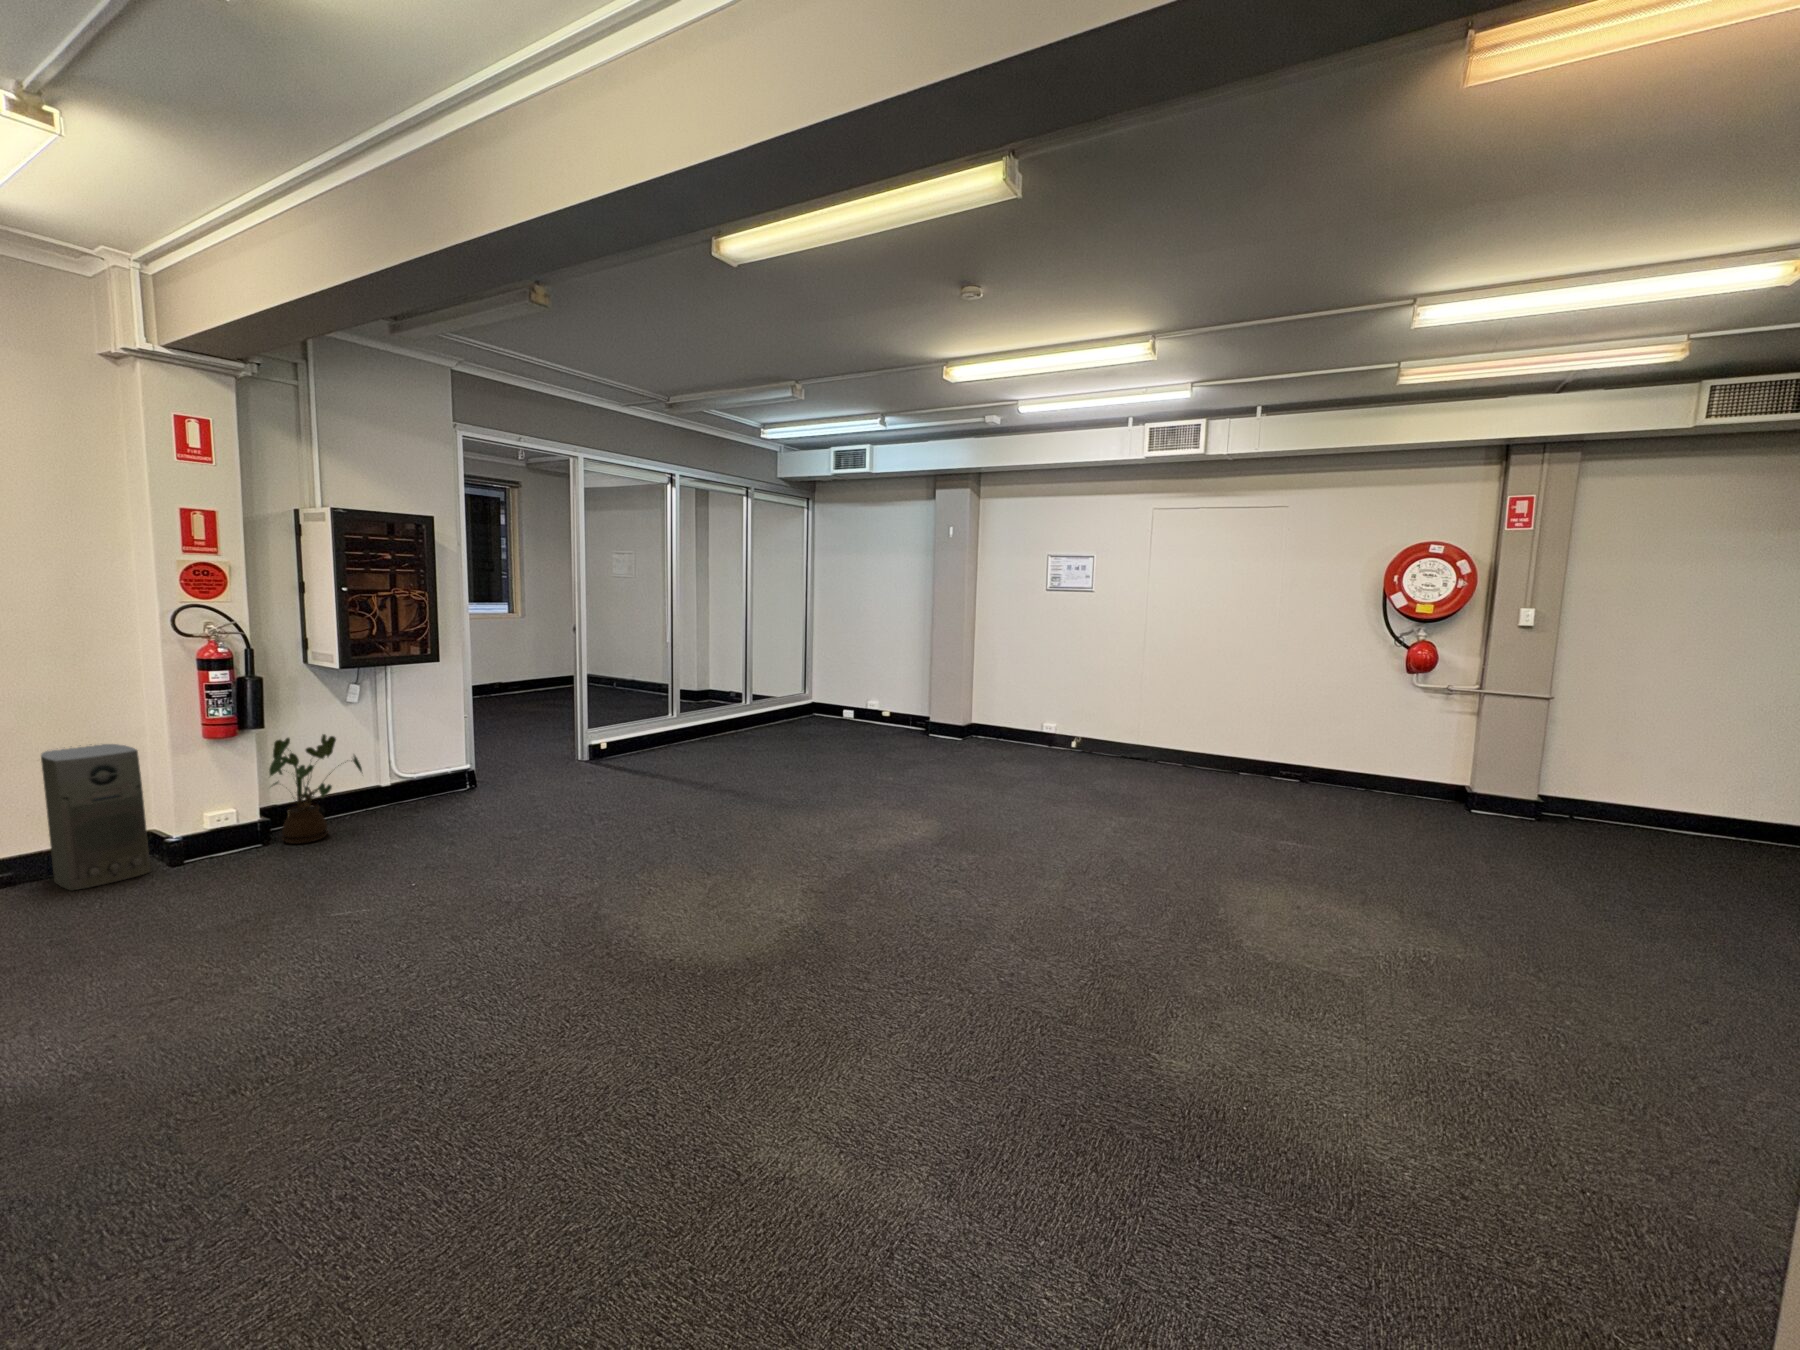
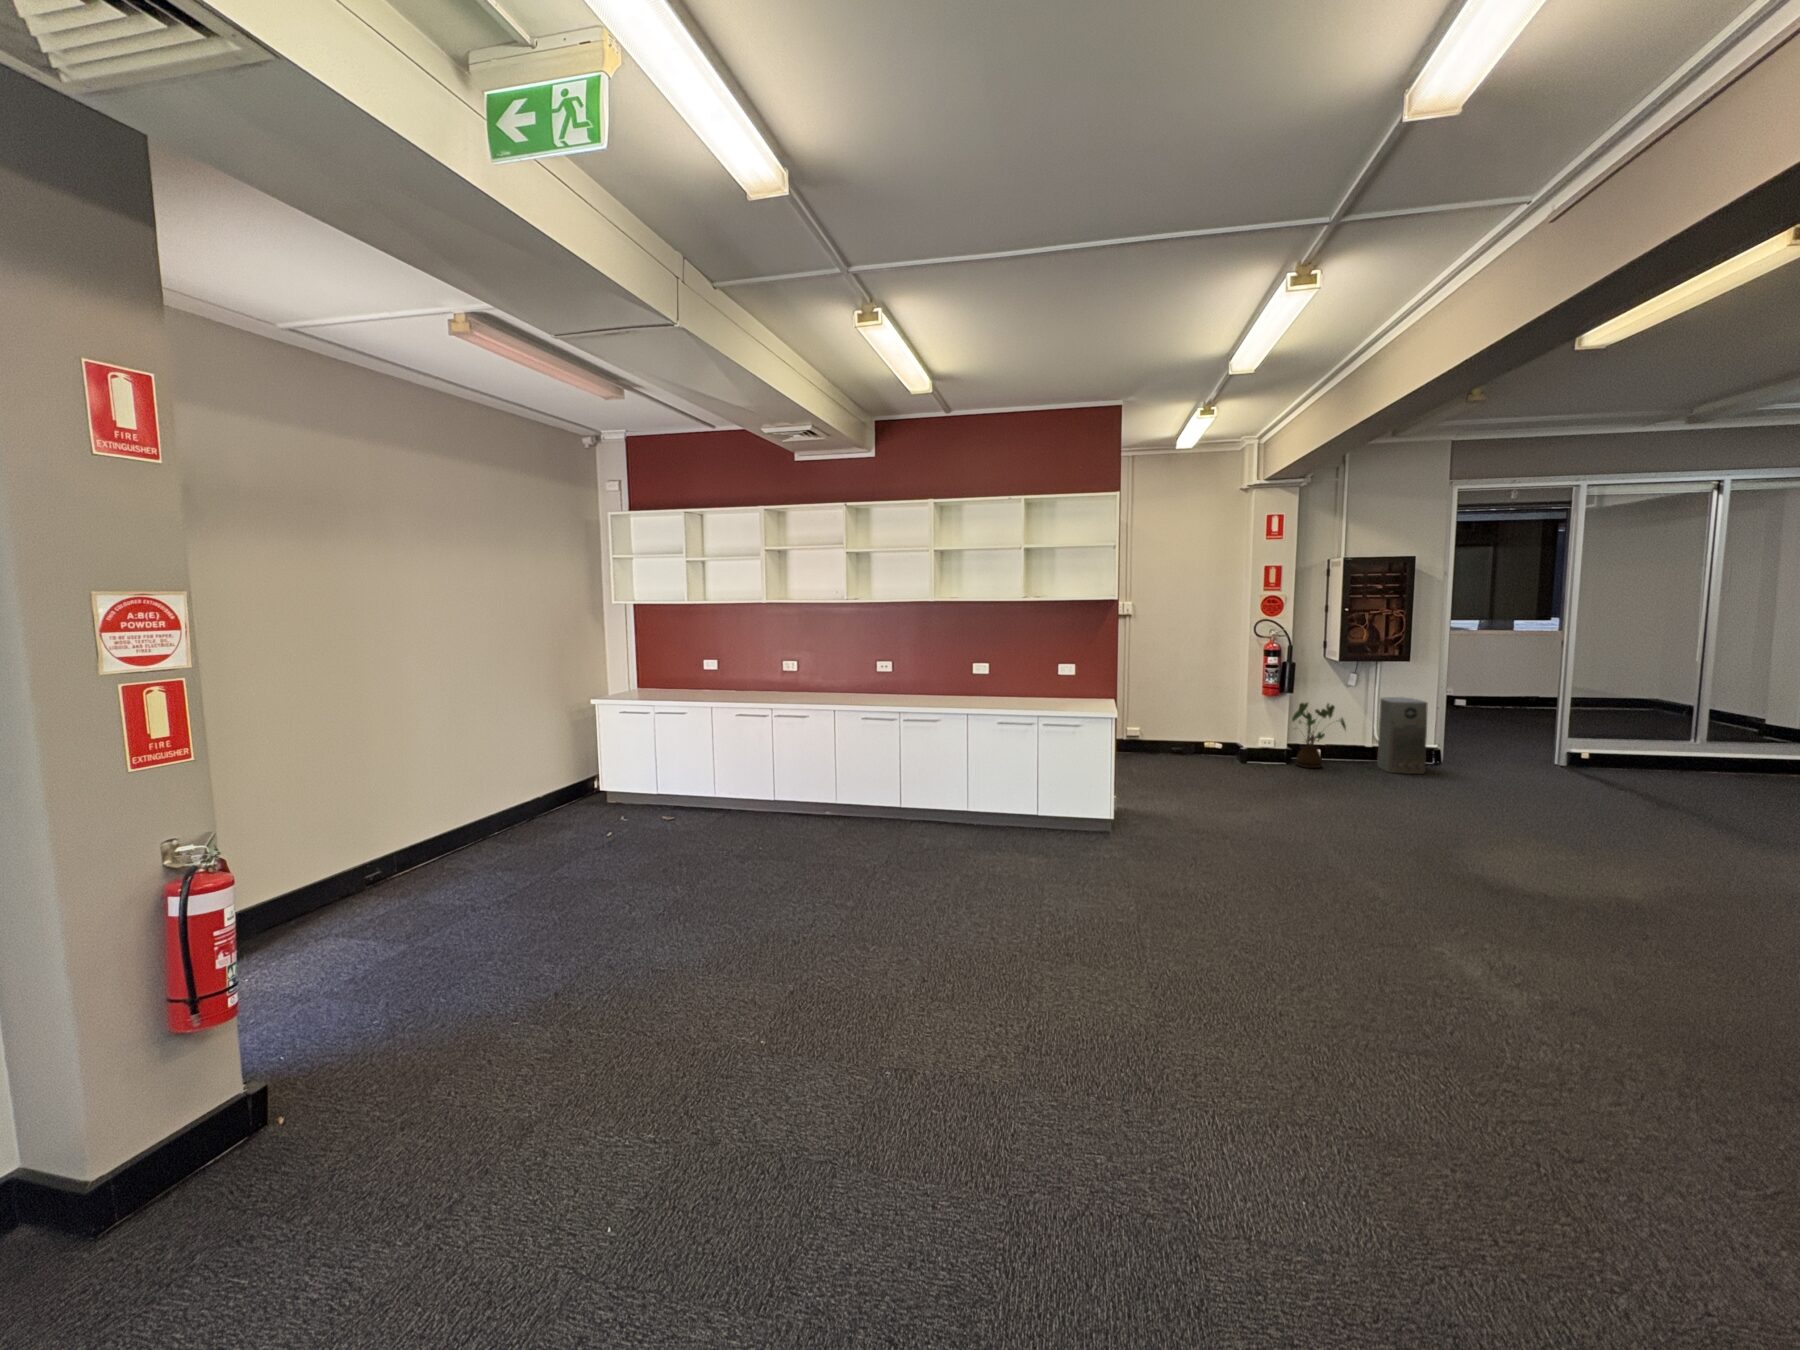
air purifier: present [41,744,151,890] -> present [1377,697,1427,774]

